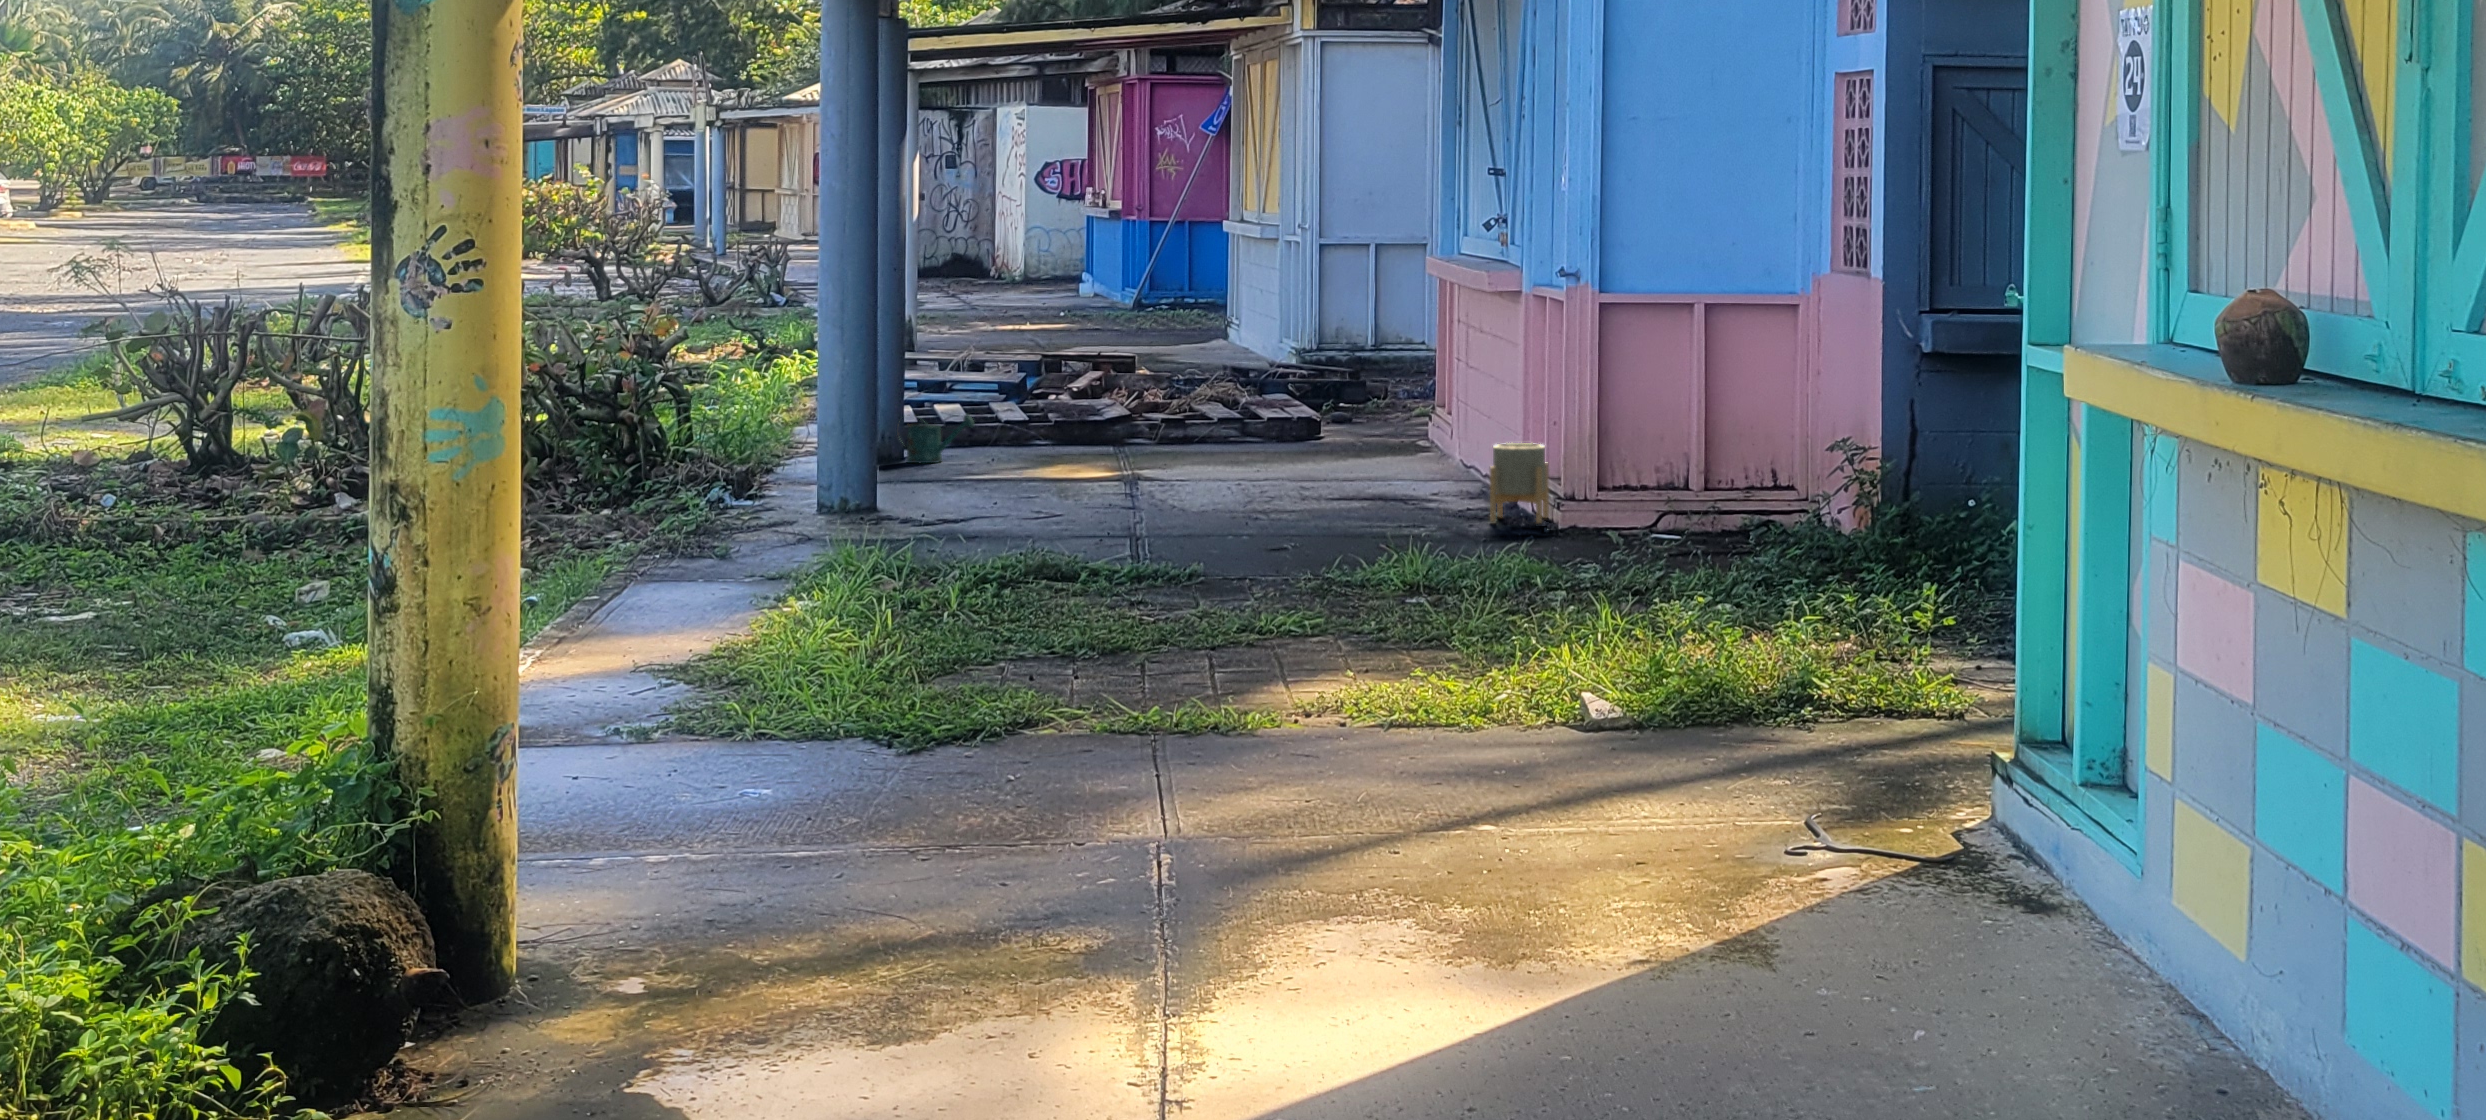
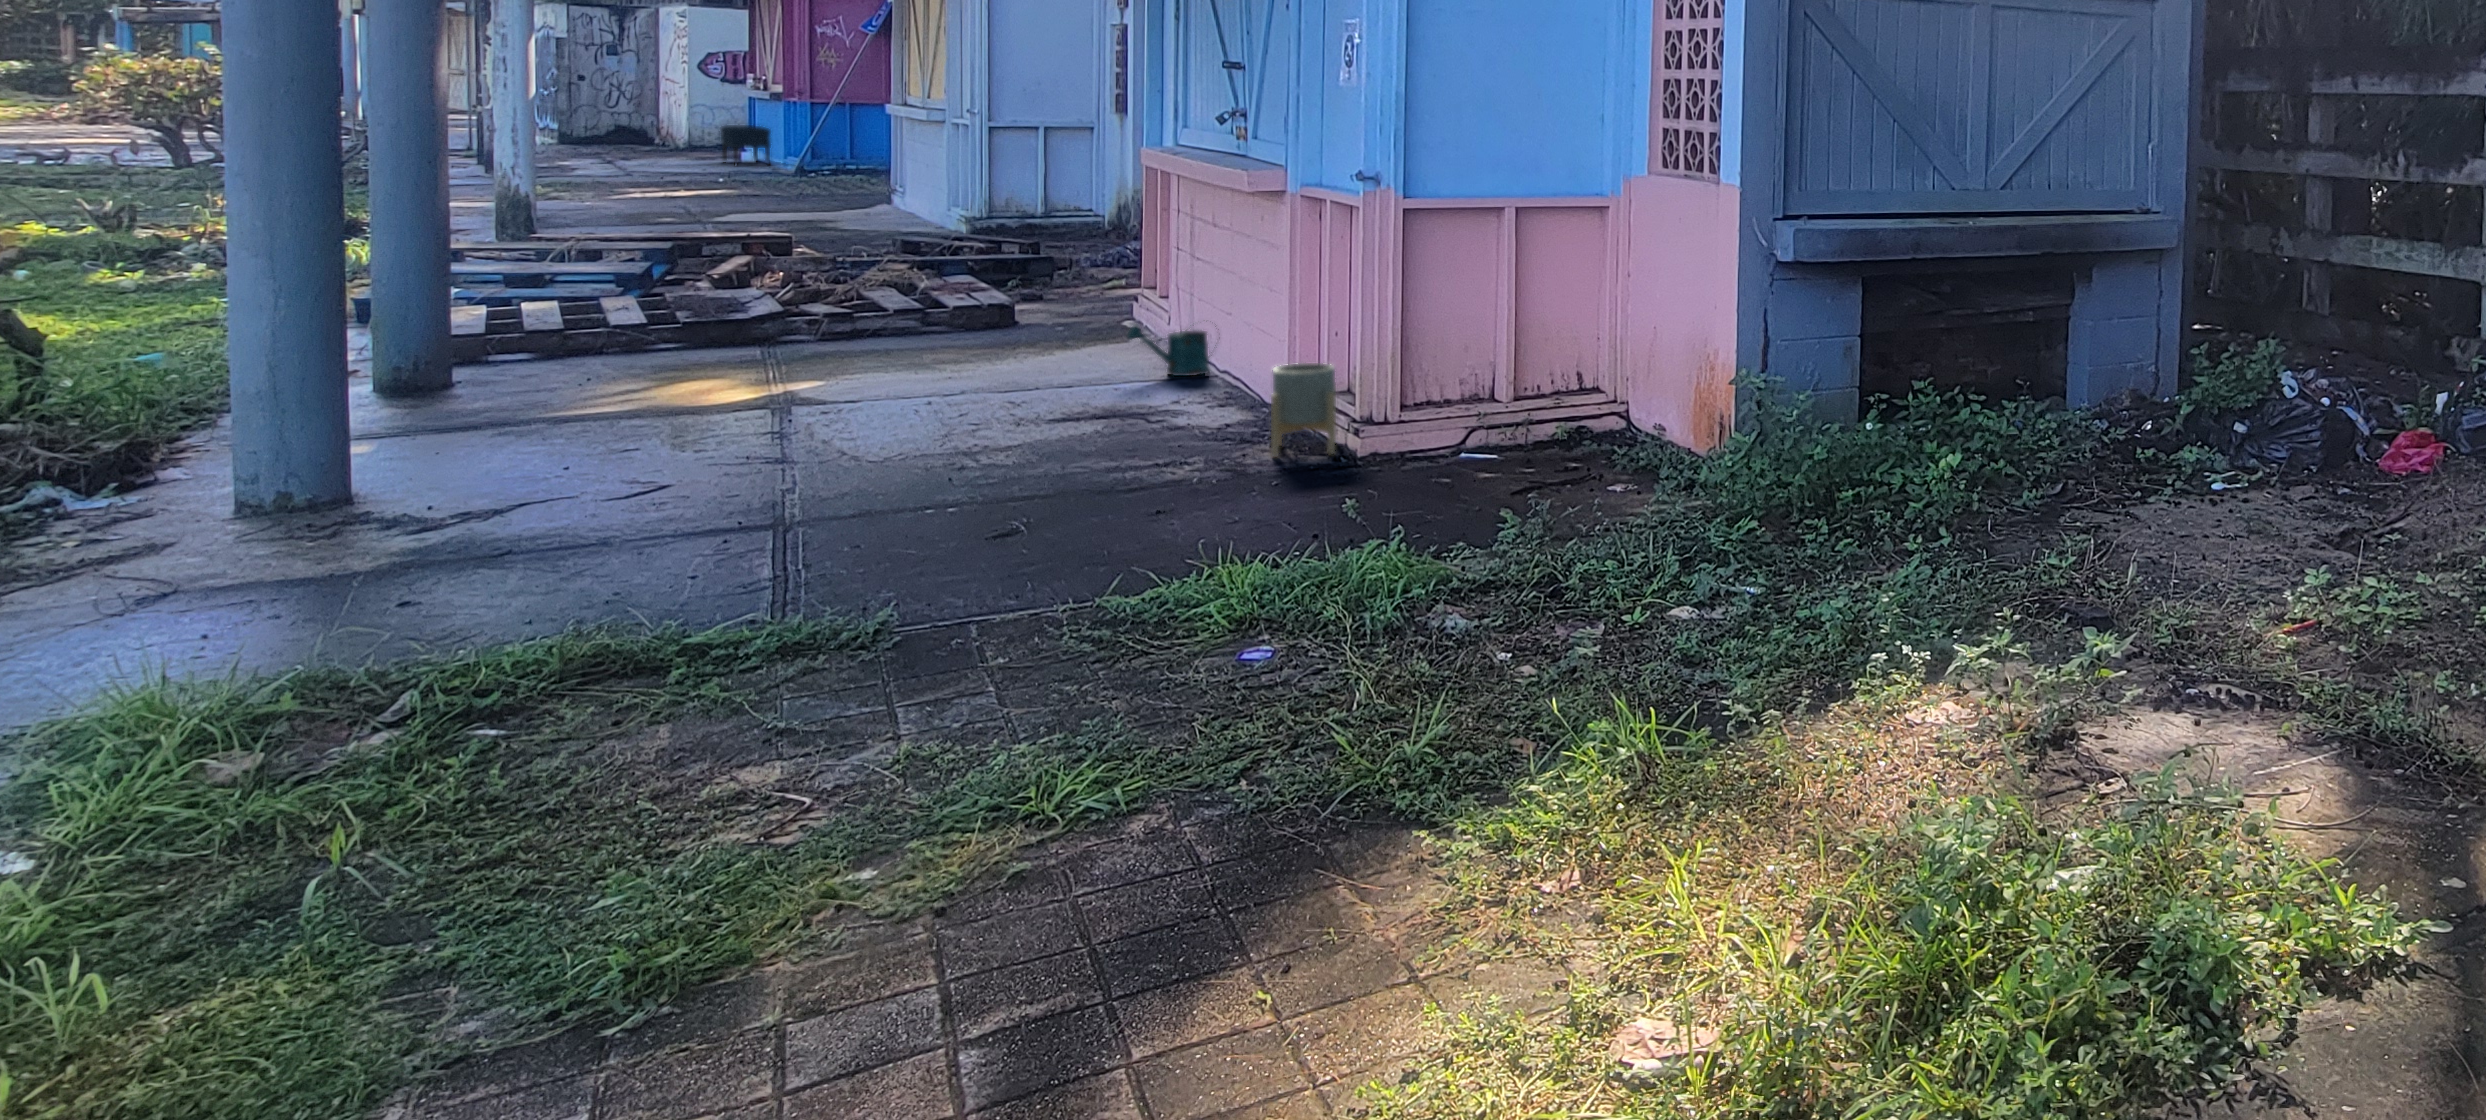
bench: none [1060,249,1110,297] -> present [721,125,771,164]
watering can: present [899,414,974,463] -> present [1128,325,1216,376]

